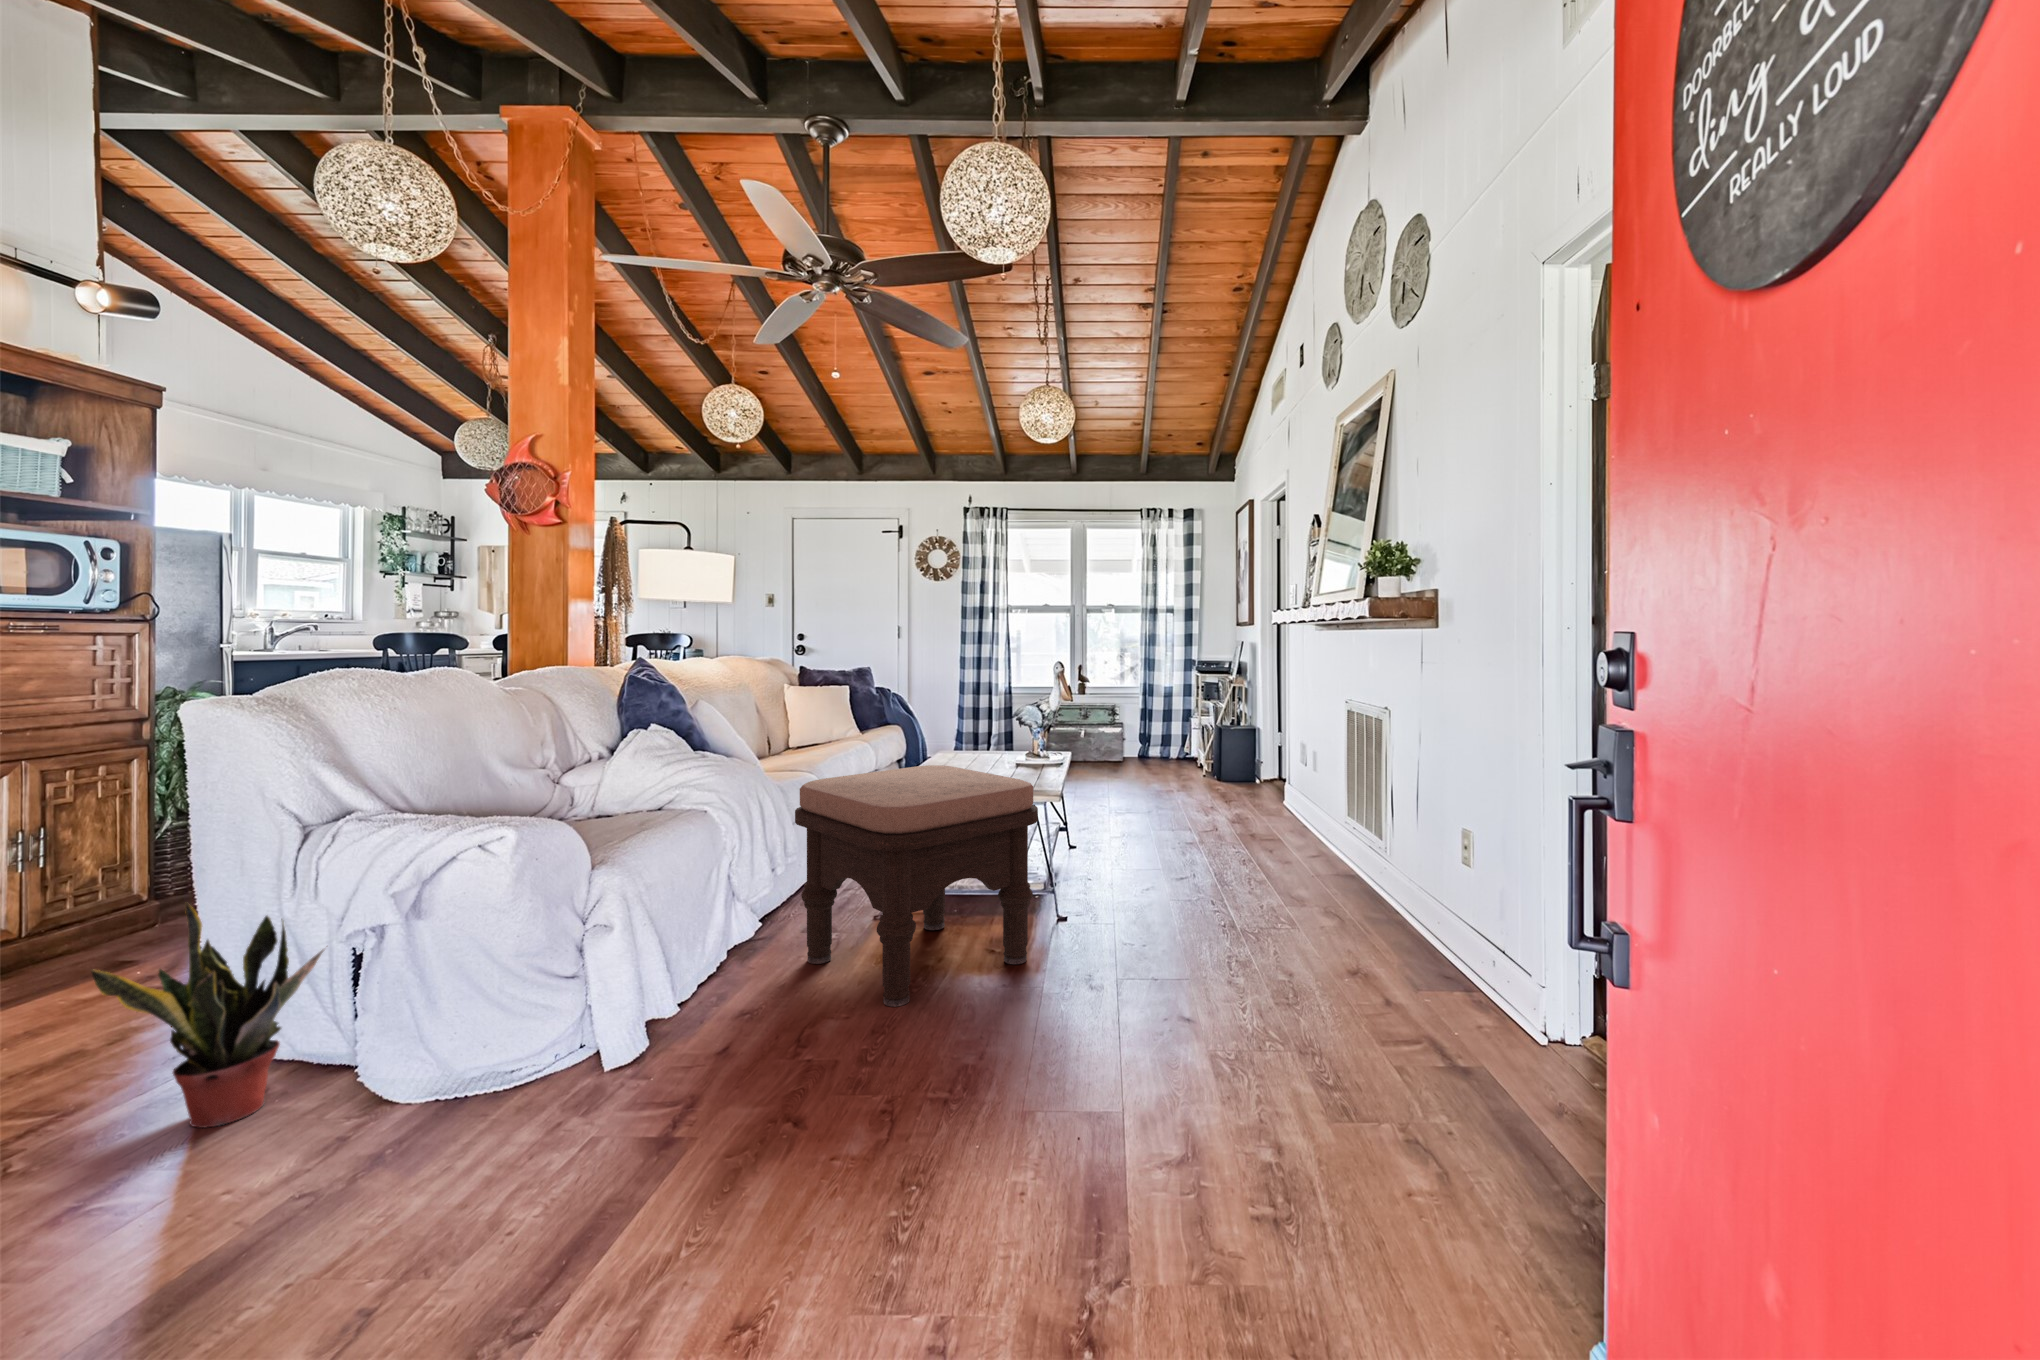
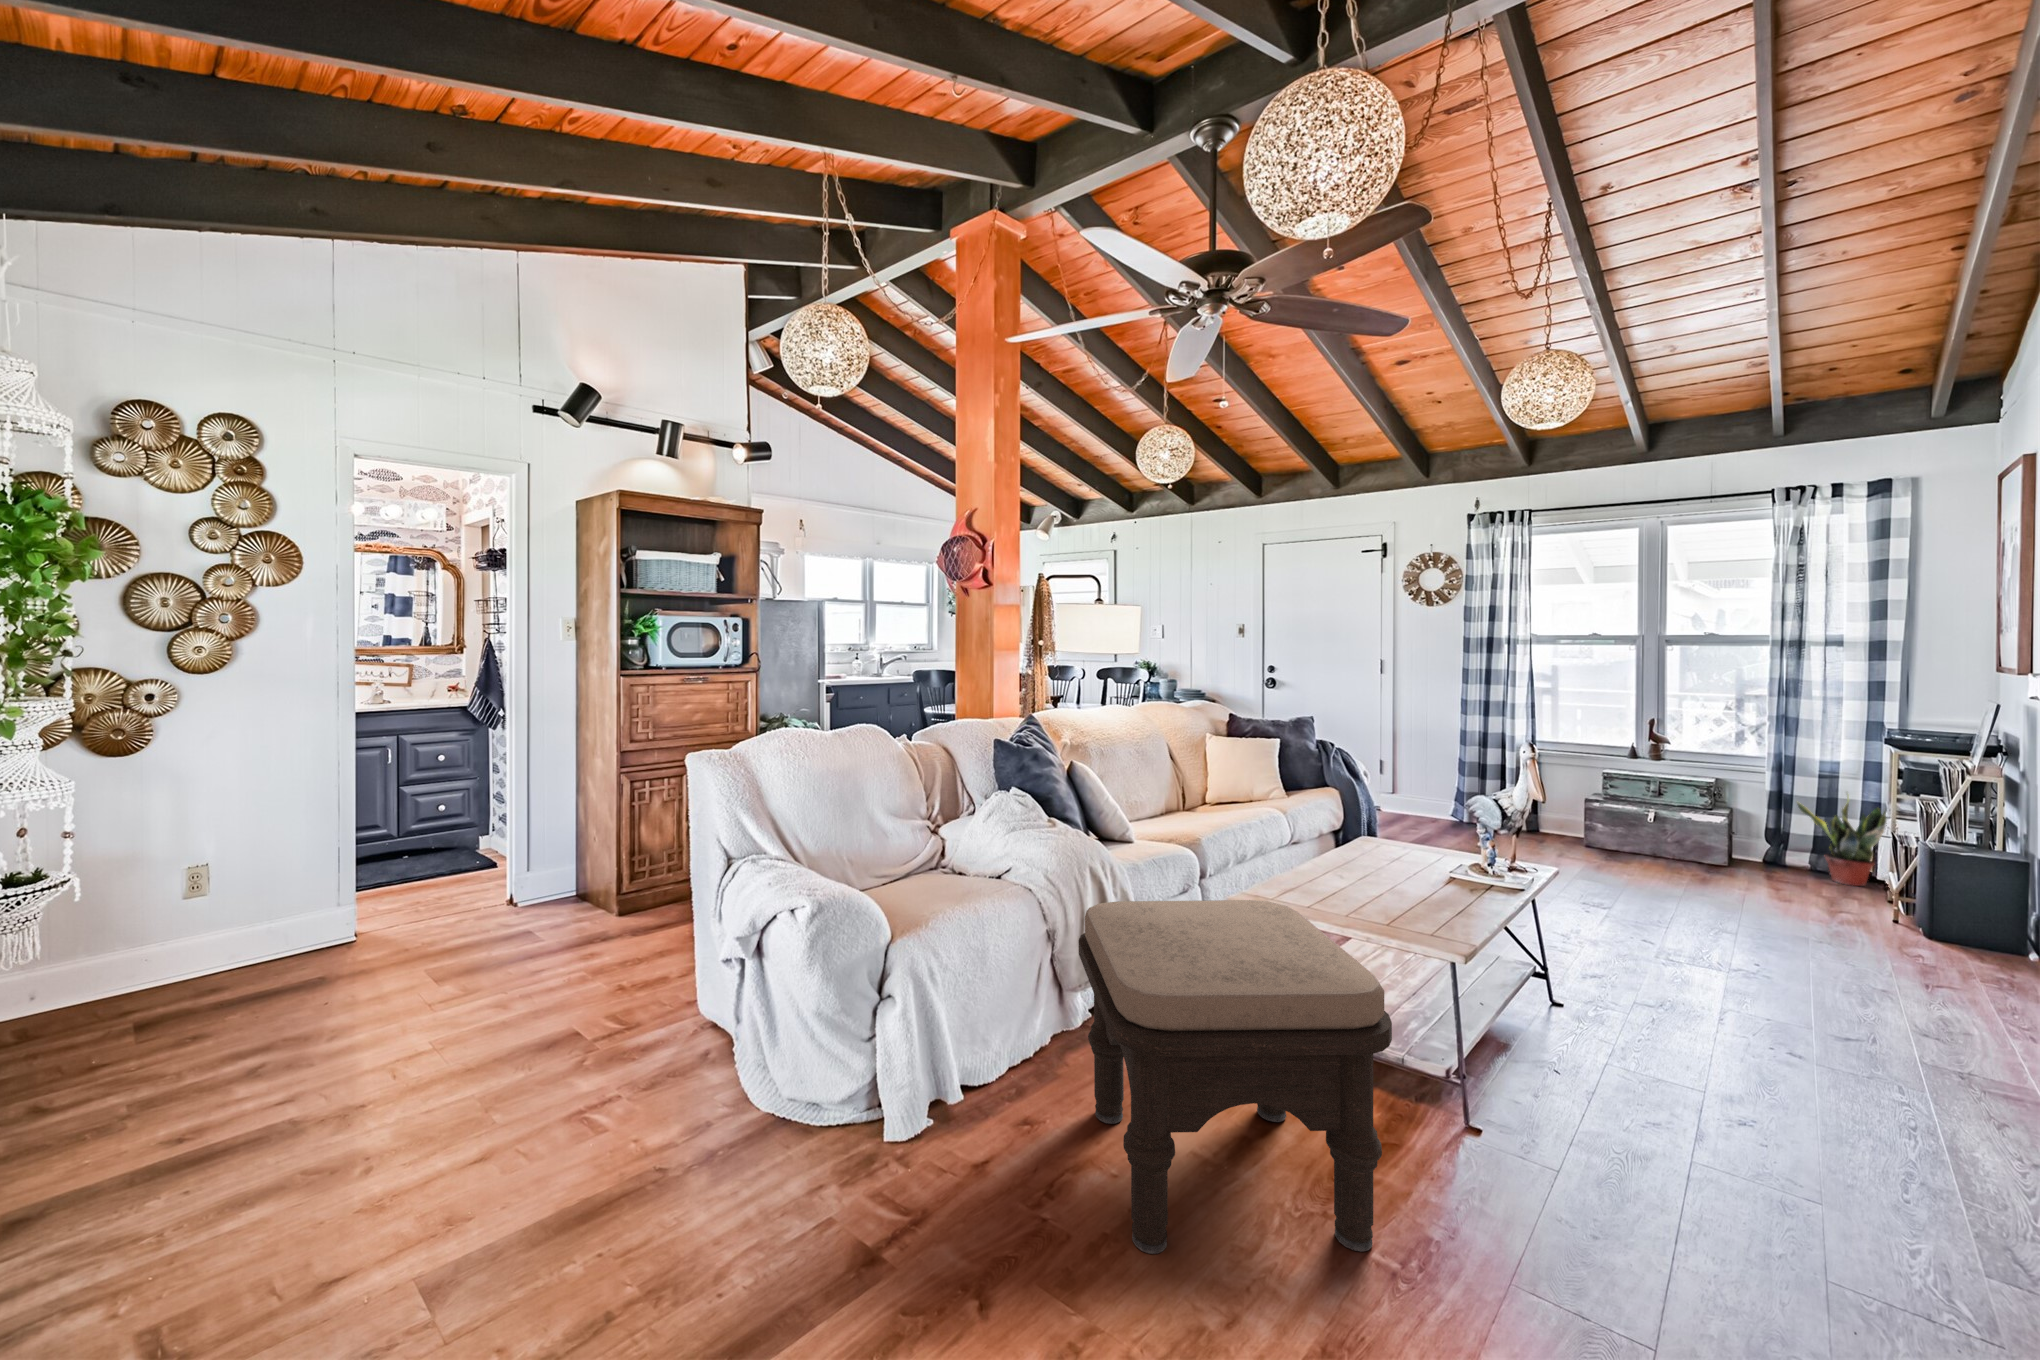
potted plant: present [91,903,328,1127] -> present [1797,803,1886,886]

